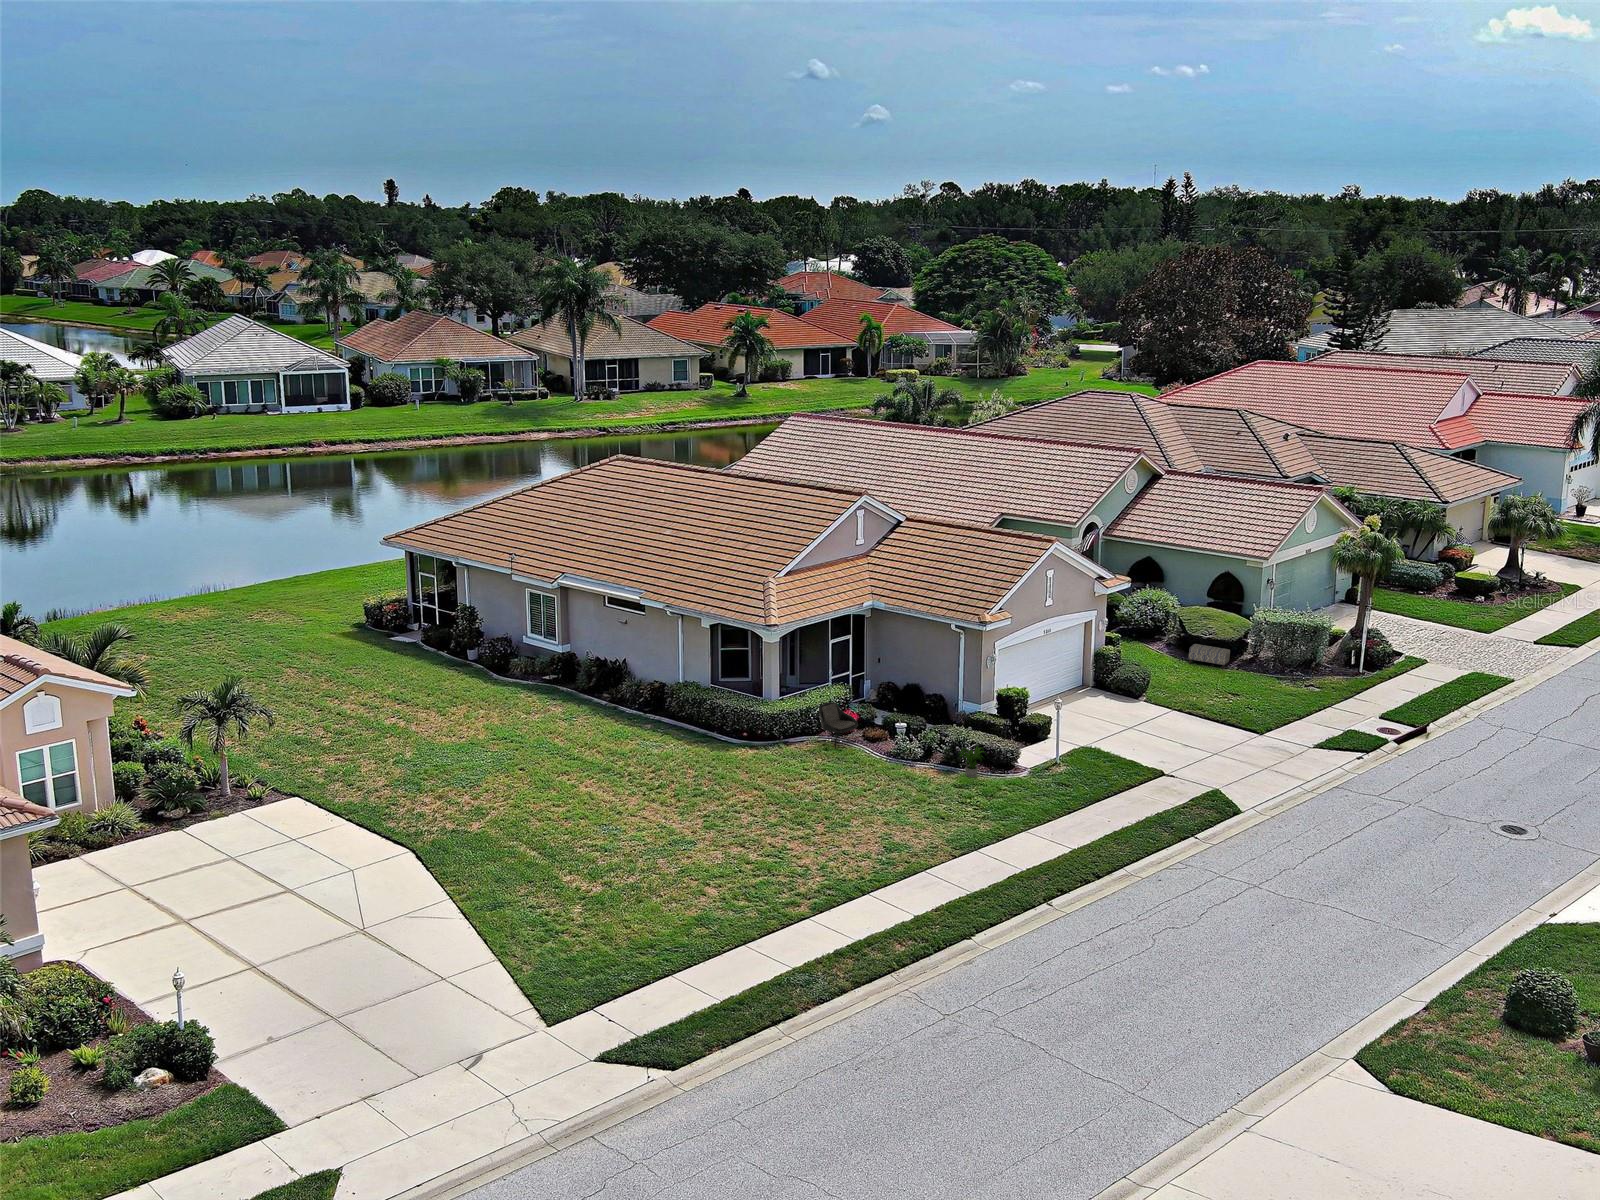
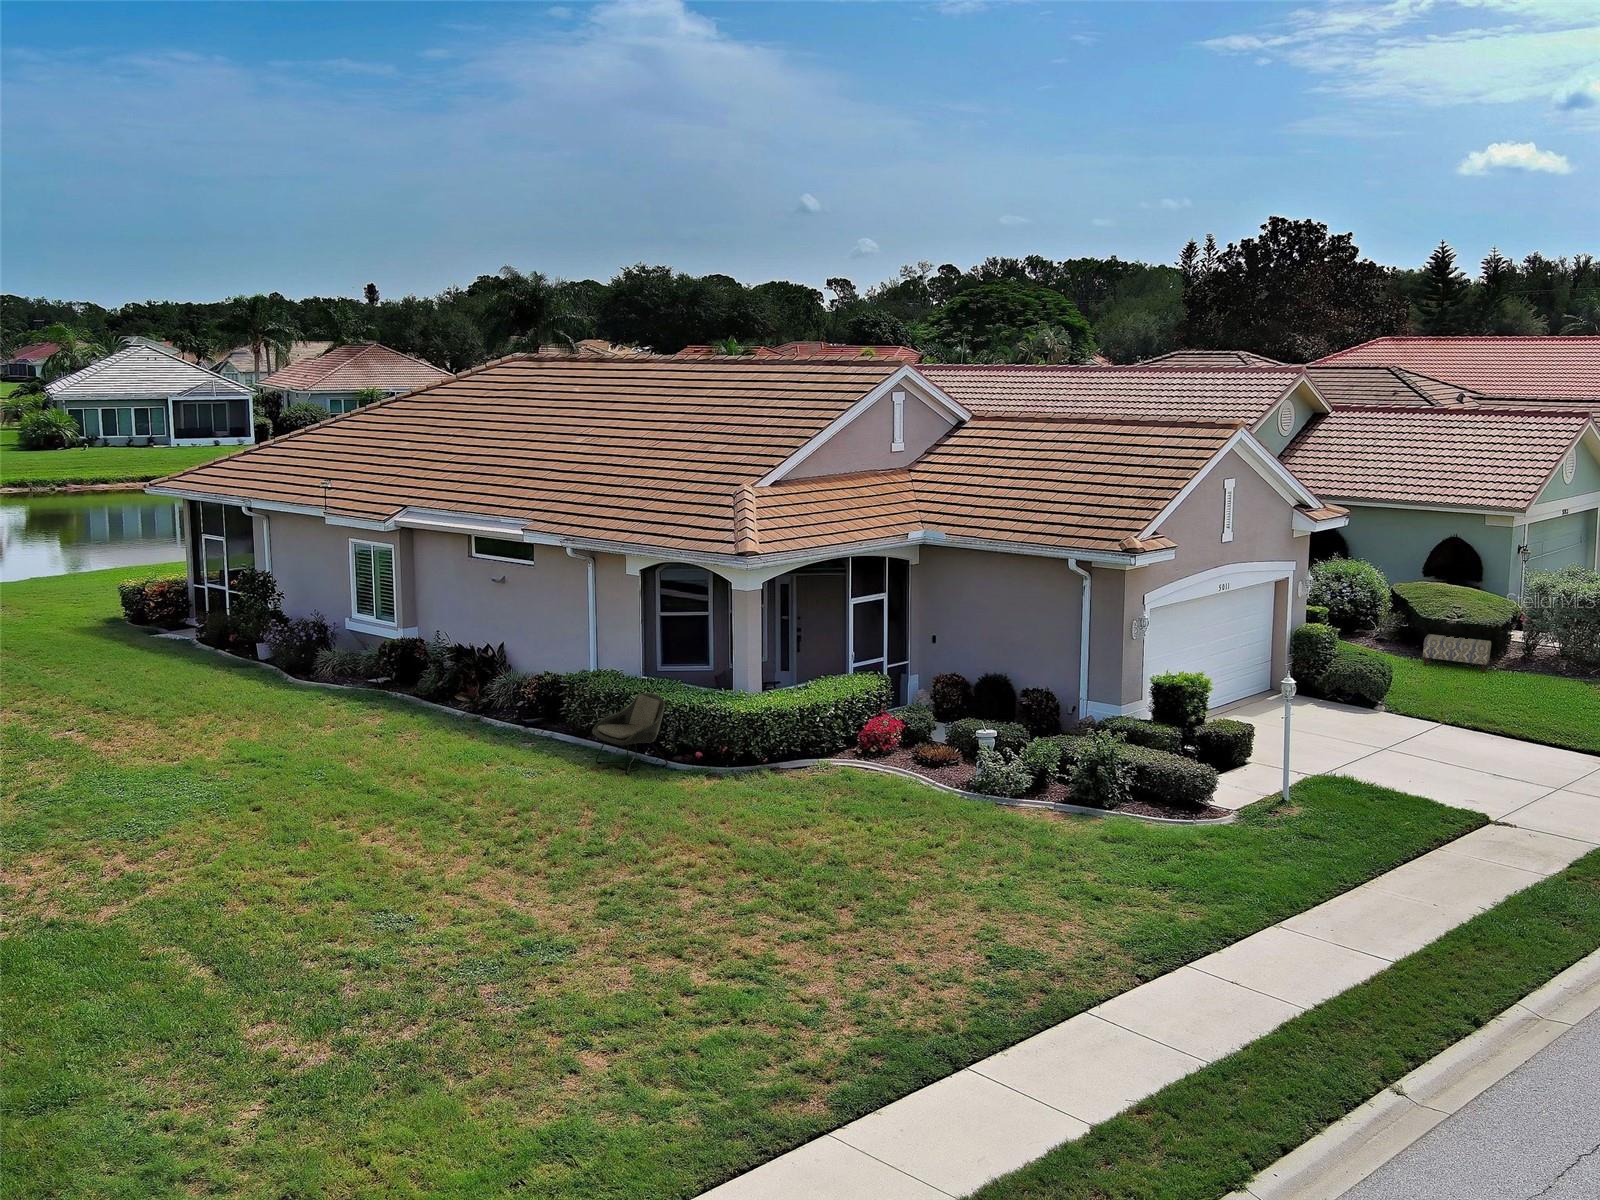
lounge chair: present [817,702,858,749] -> present [592,693,668,775]
potted plant: present [958,746,986,778] -> none [1103,765,1164,824]

